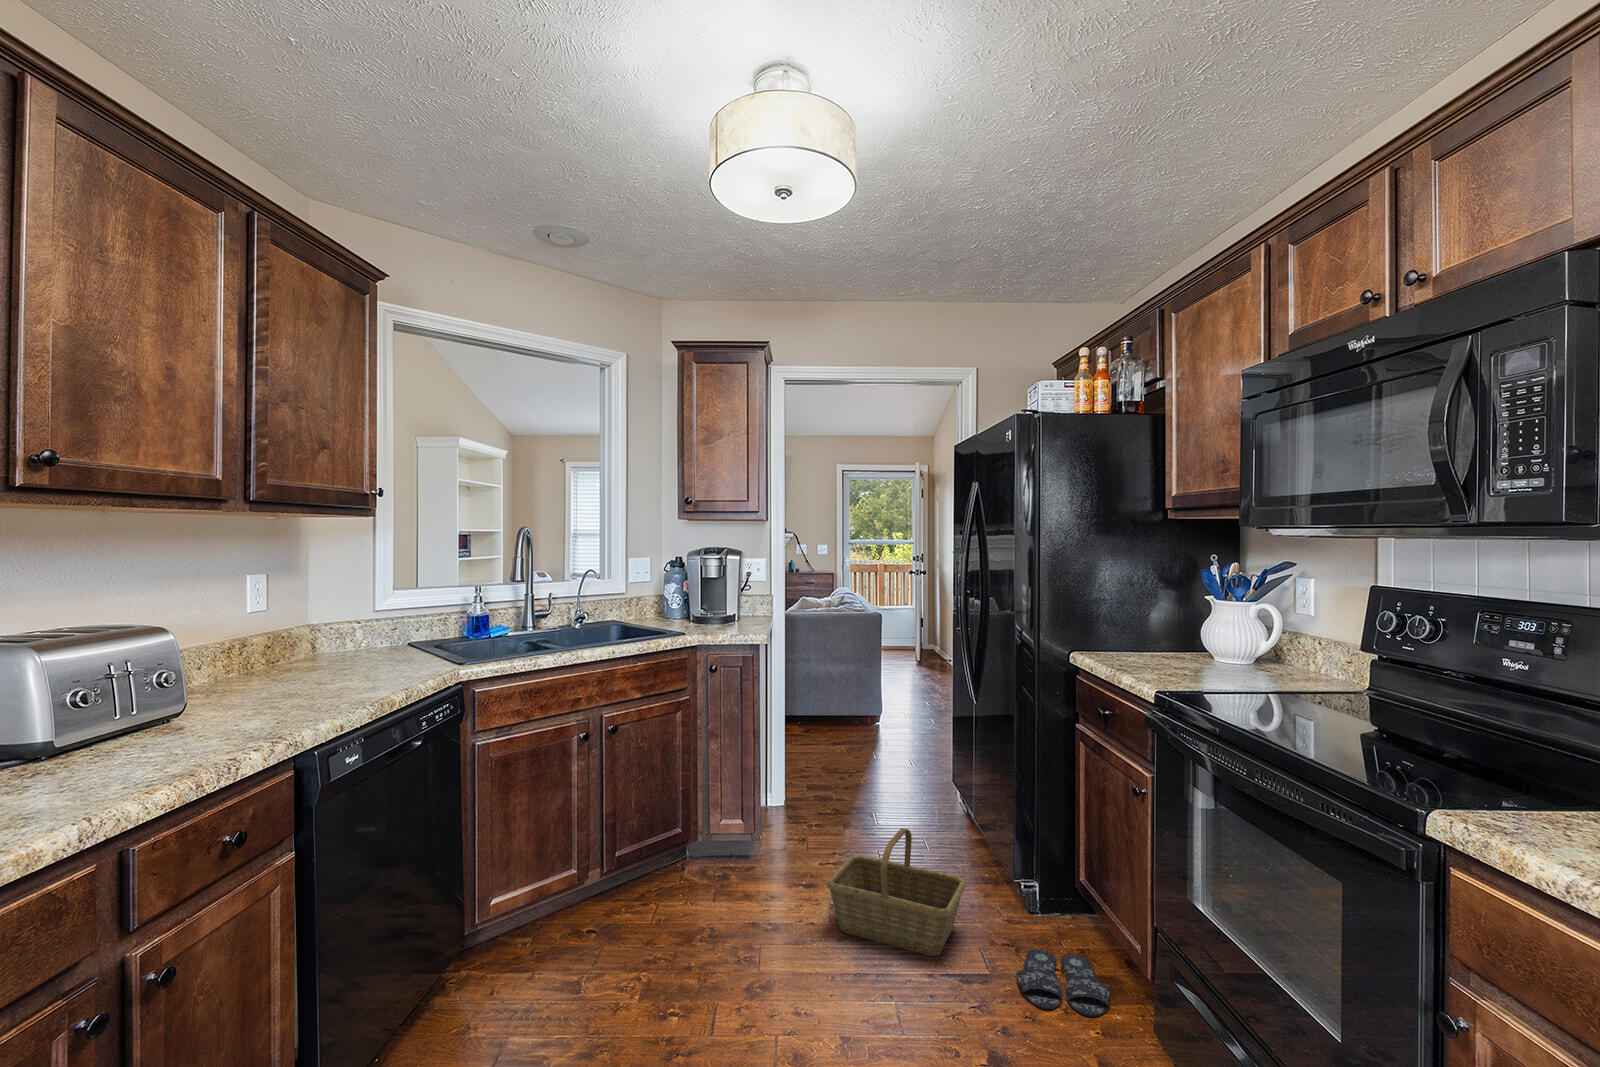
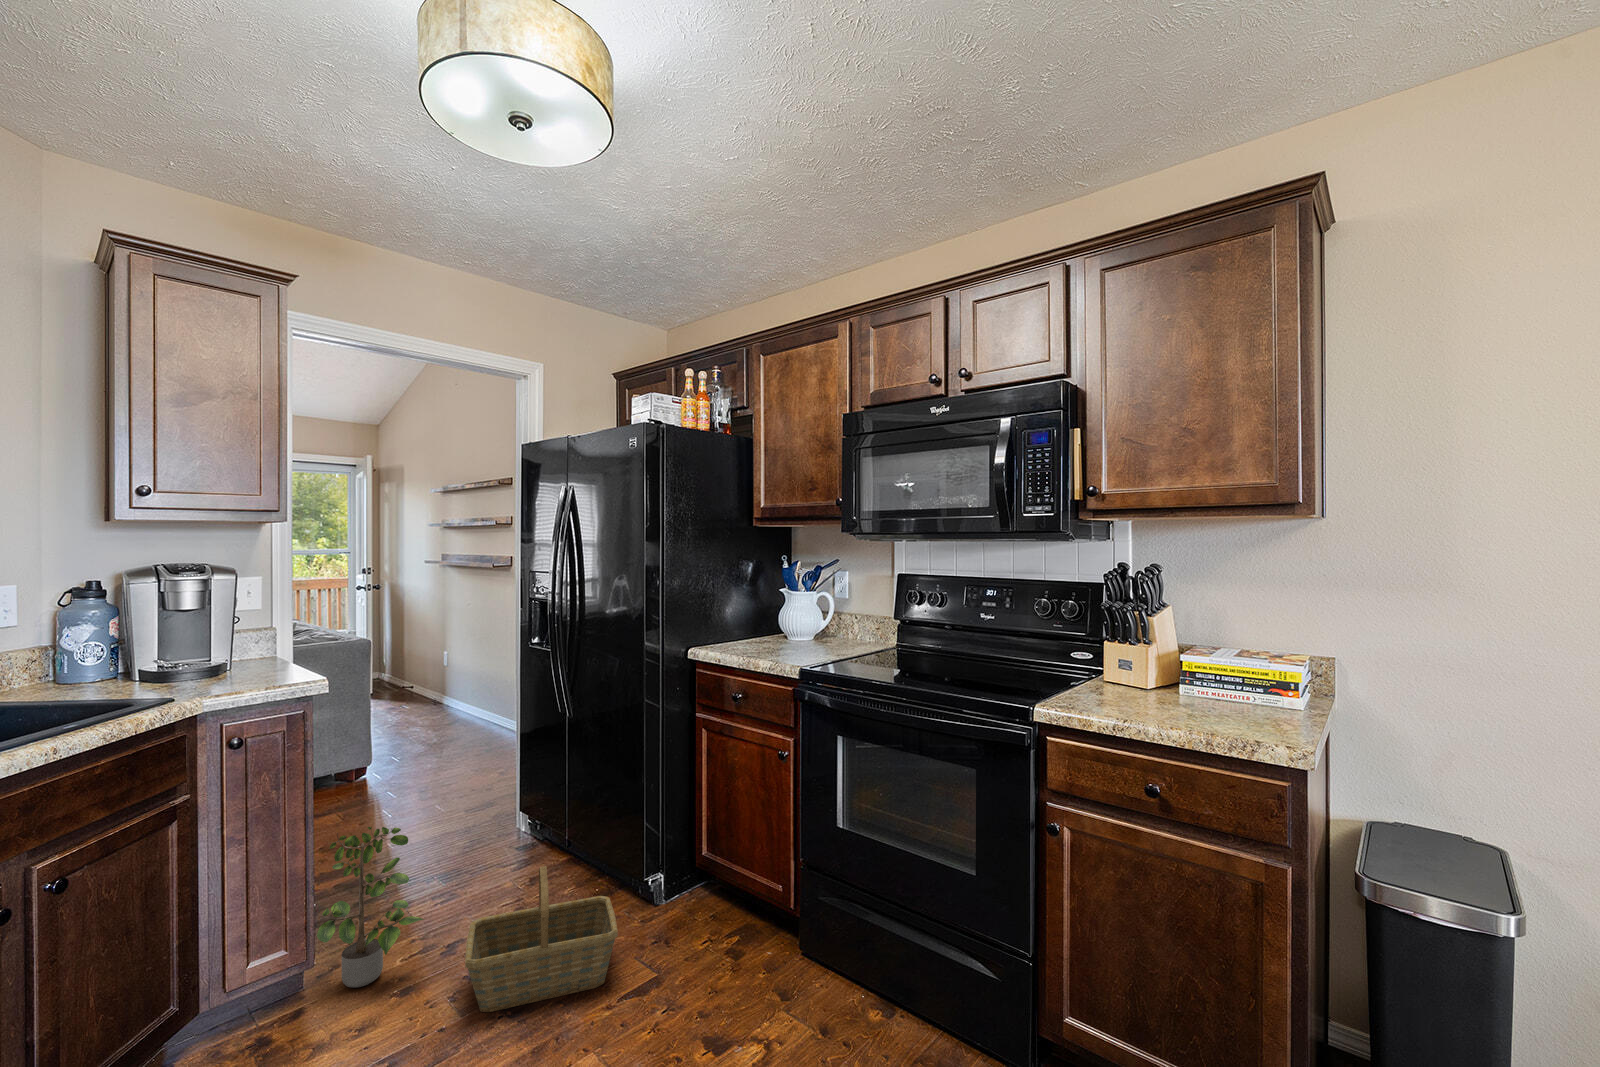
potted plant: none [758,753,826,875] -> present [317,827,424,988]
slippers: present [1017,949,1110,1017] -> none [677,923,763,981]

